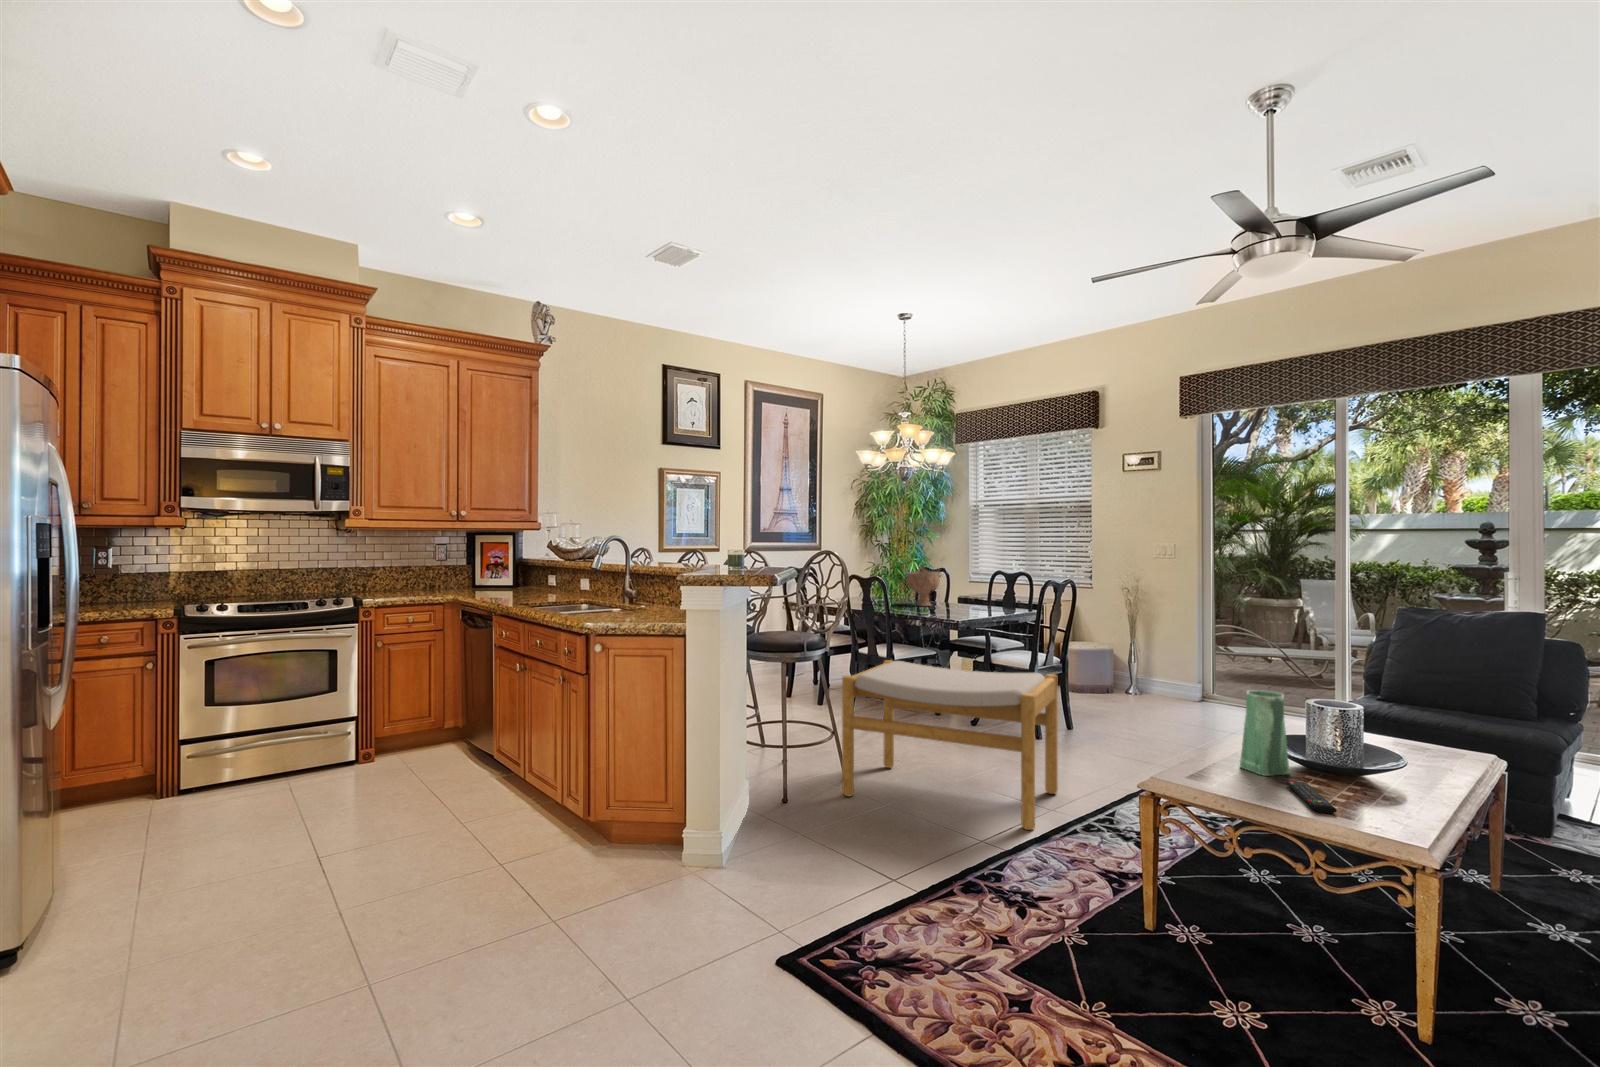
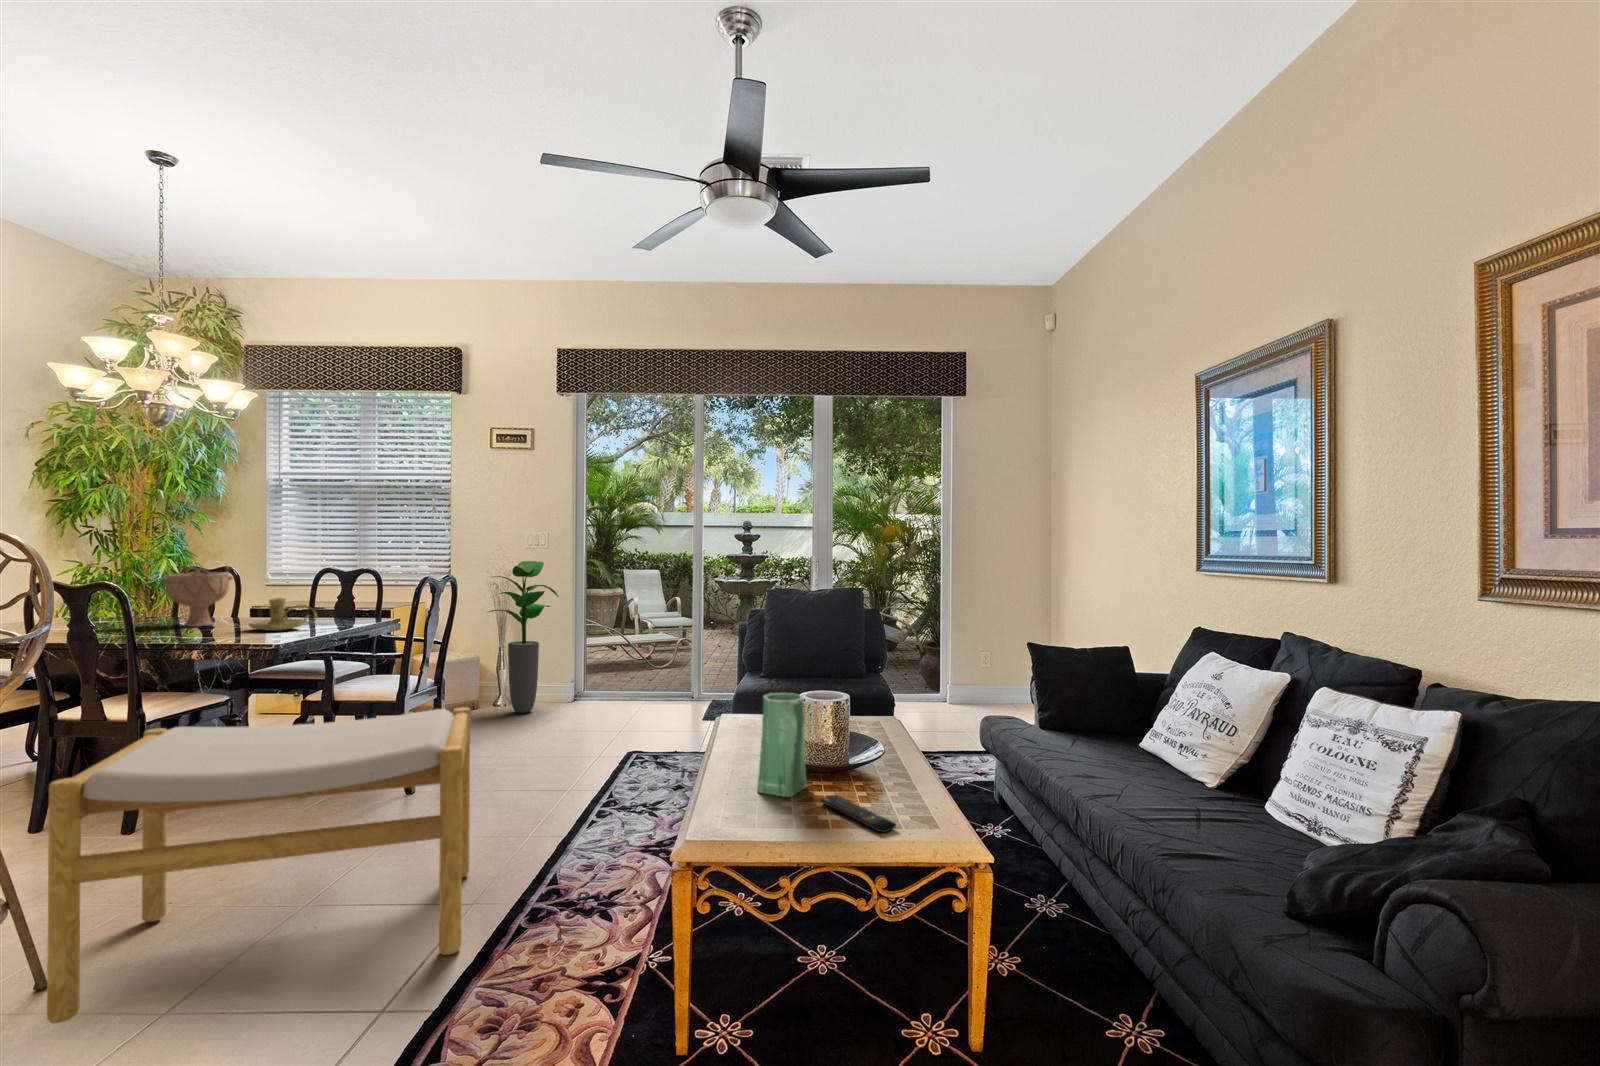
potted plant: none [1118,569,1184,701] -> present [489,561,559,713]
candle holder: none [947,591,987,612] -> present [249,598,317,631]

